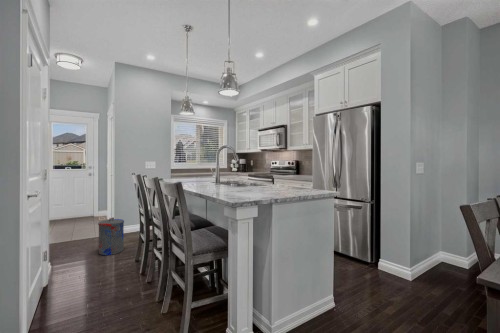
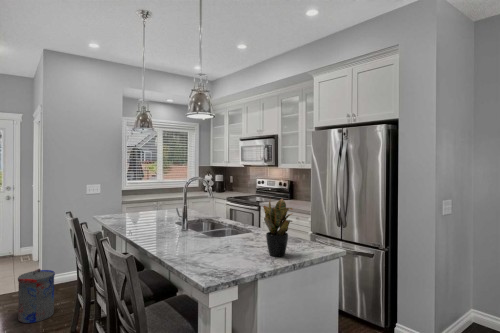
potted plant: none [273,146,304,193] -> present [263,199,293,257]

